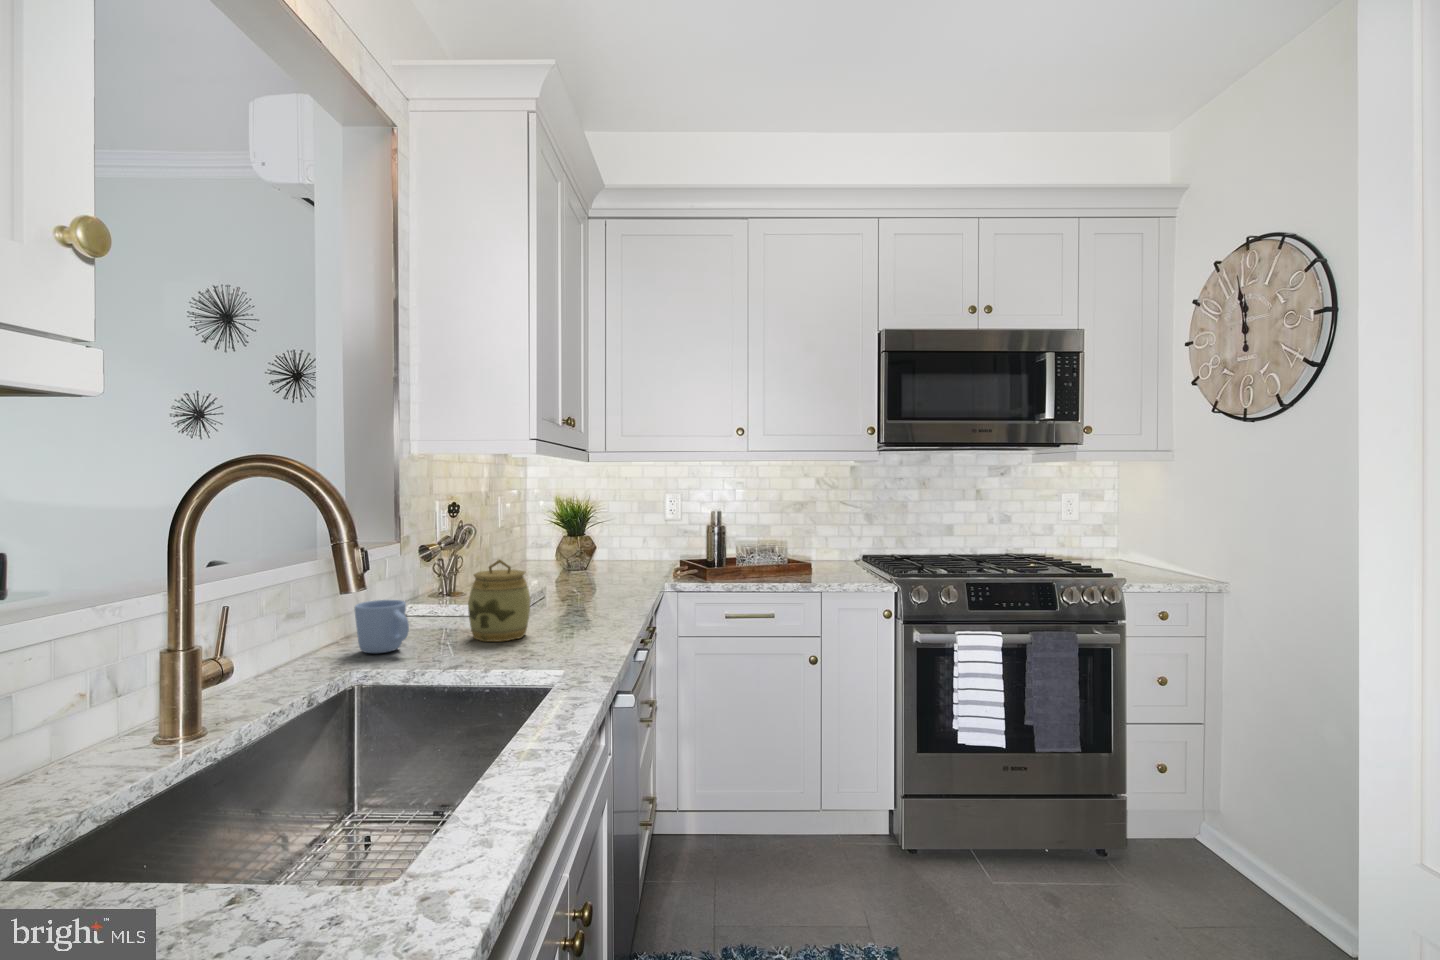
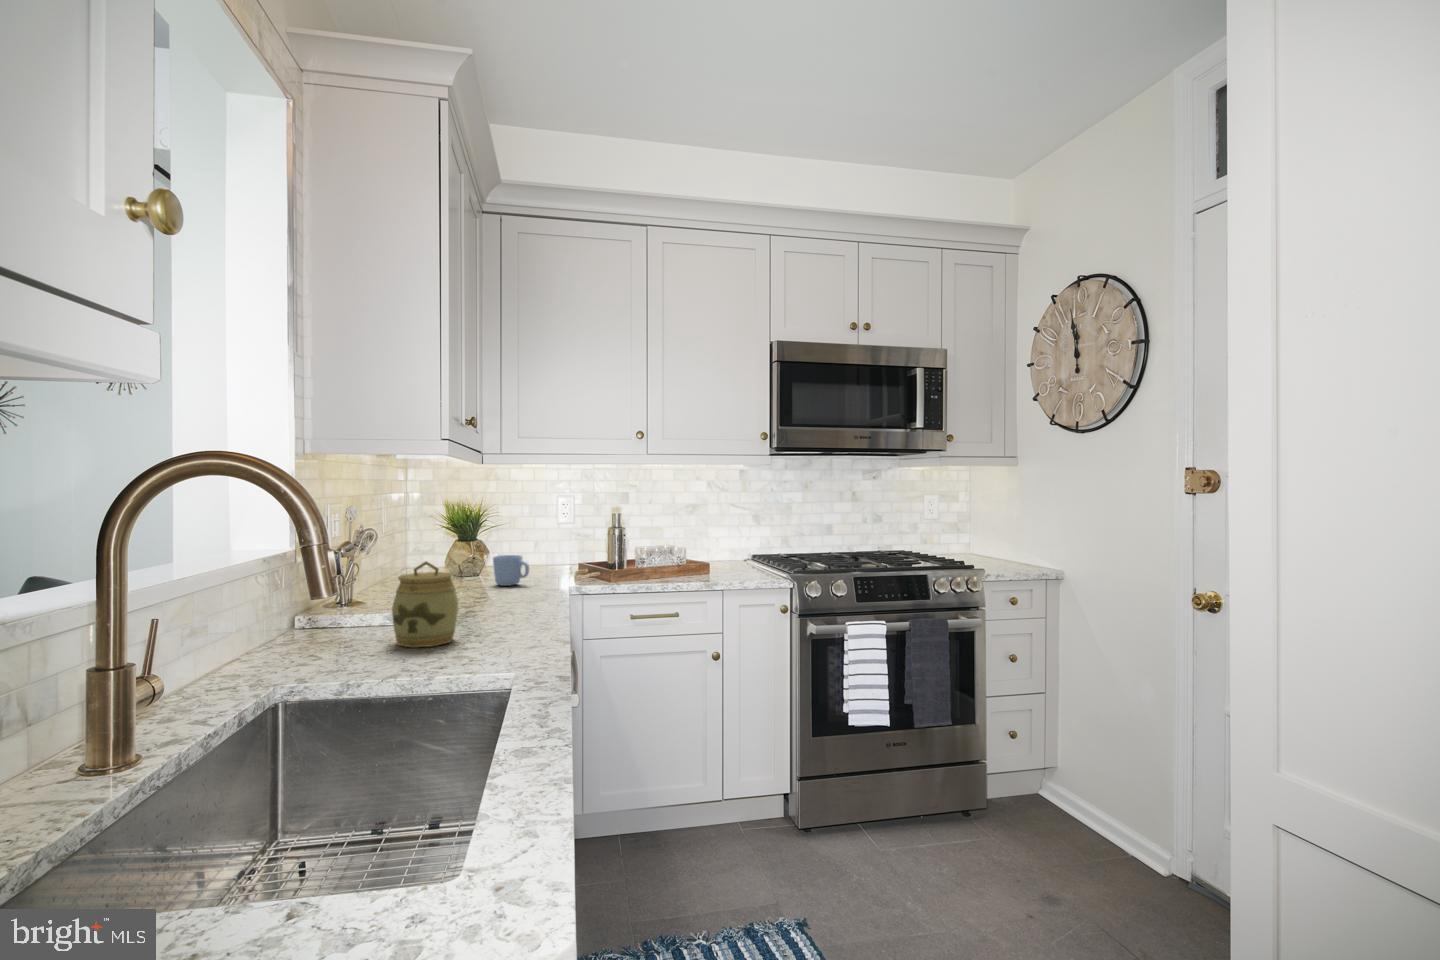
mug: present [355,600,409,653] -> present [493,555,529,586]

